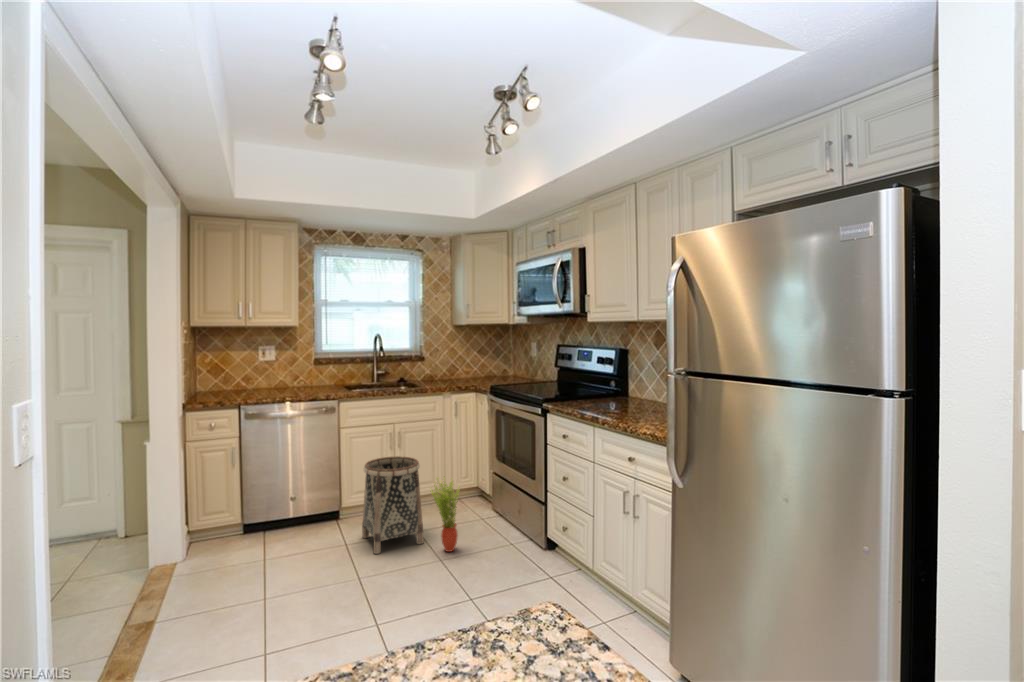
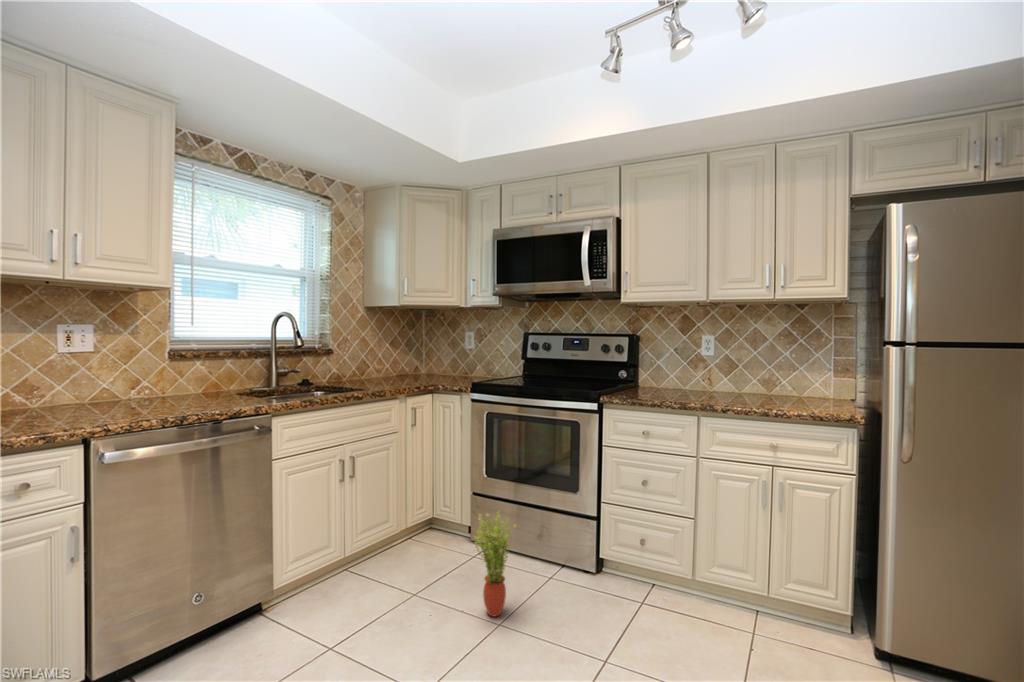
basket: present [362,456,424,554] -> none [341,492,447,655]

